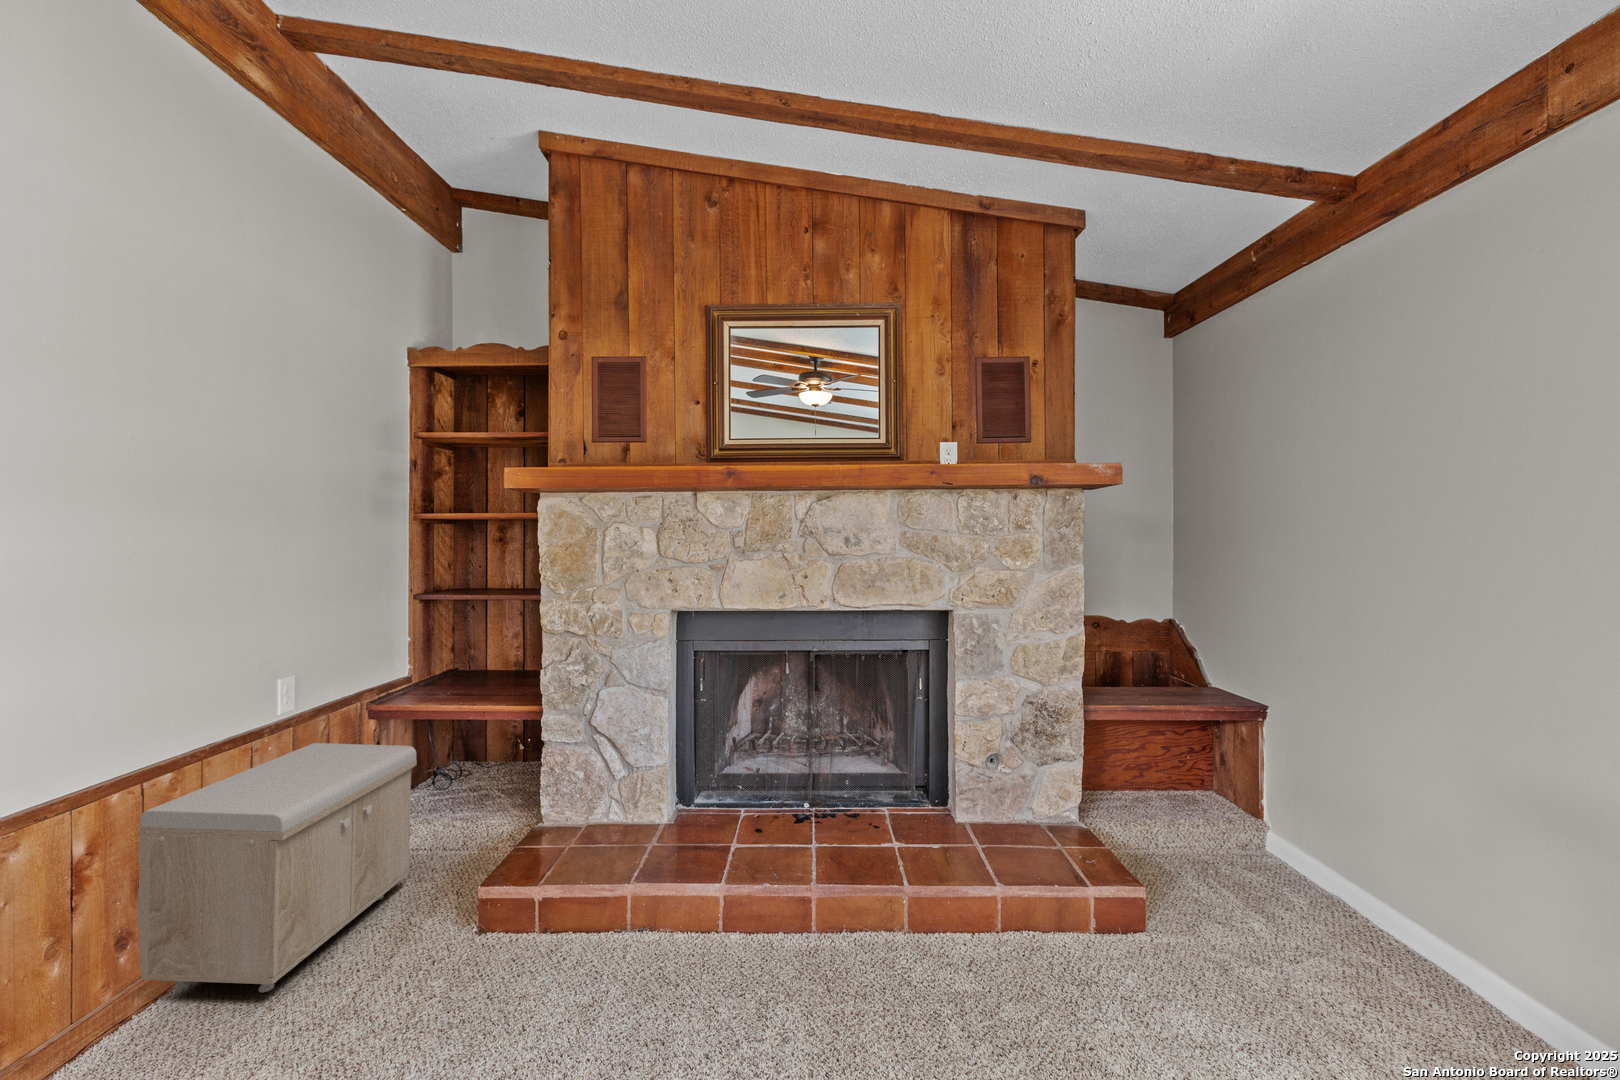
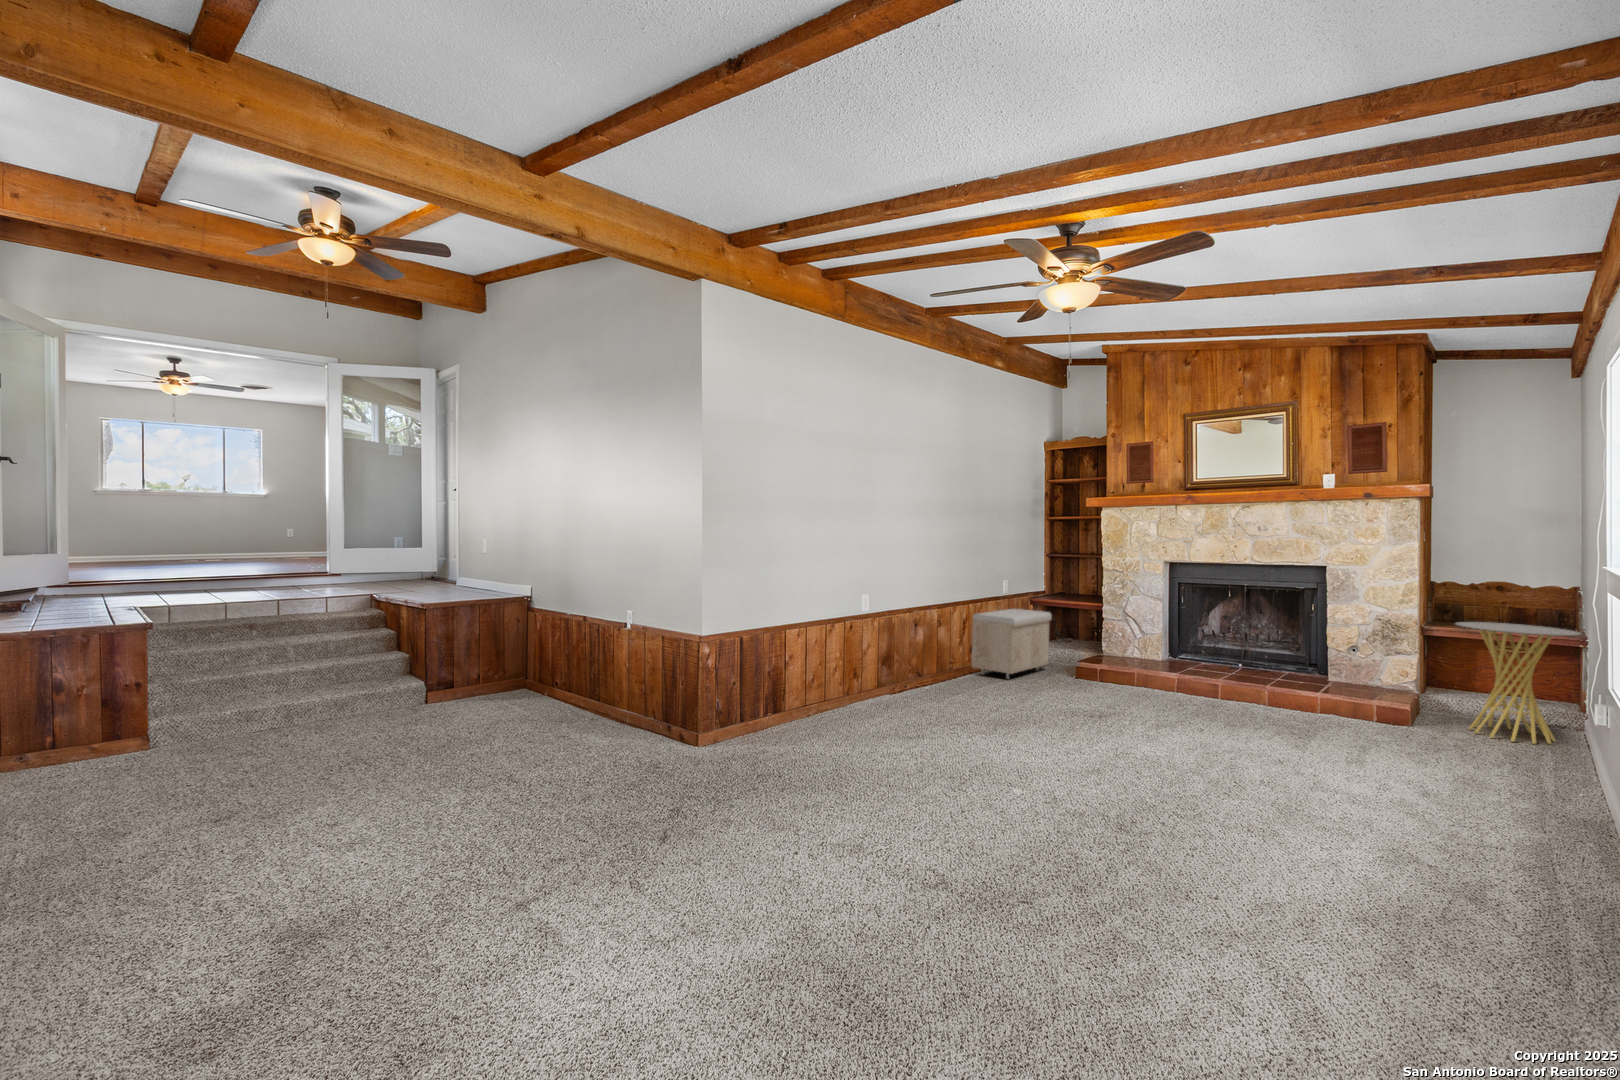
side table: none [1178,699,1373,935] -> present [1456,622,1581,744]

